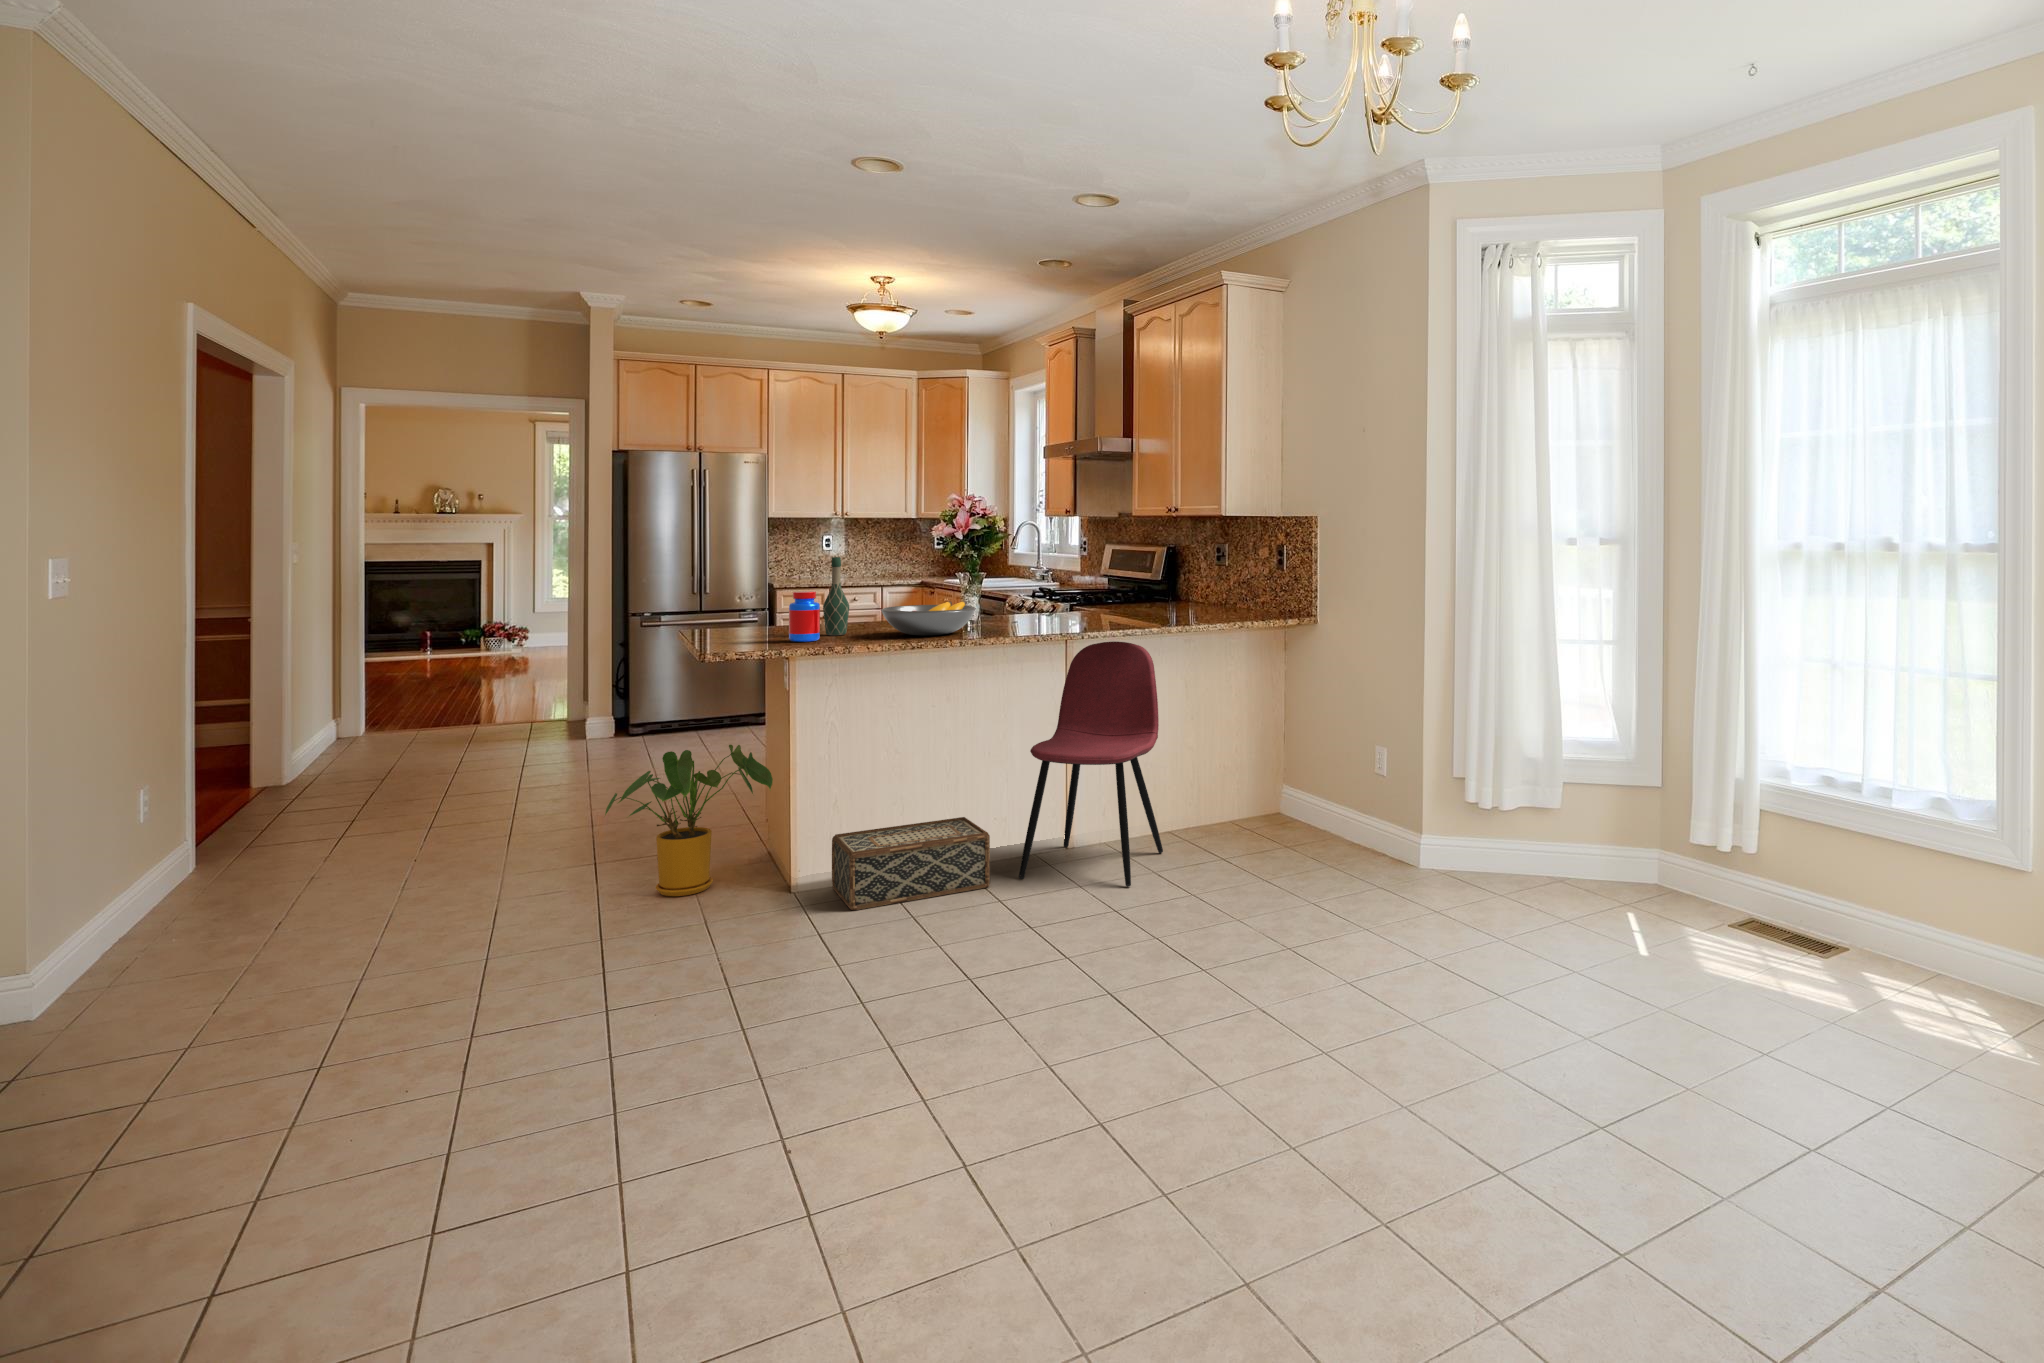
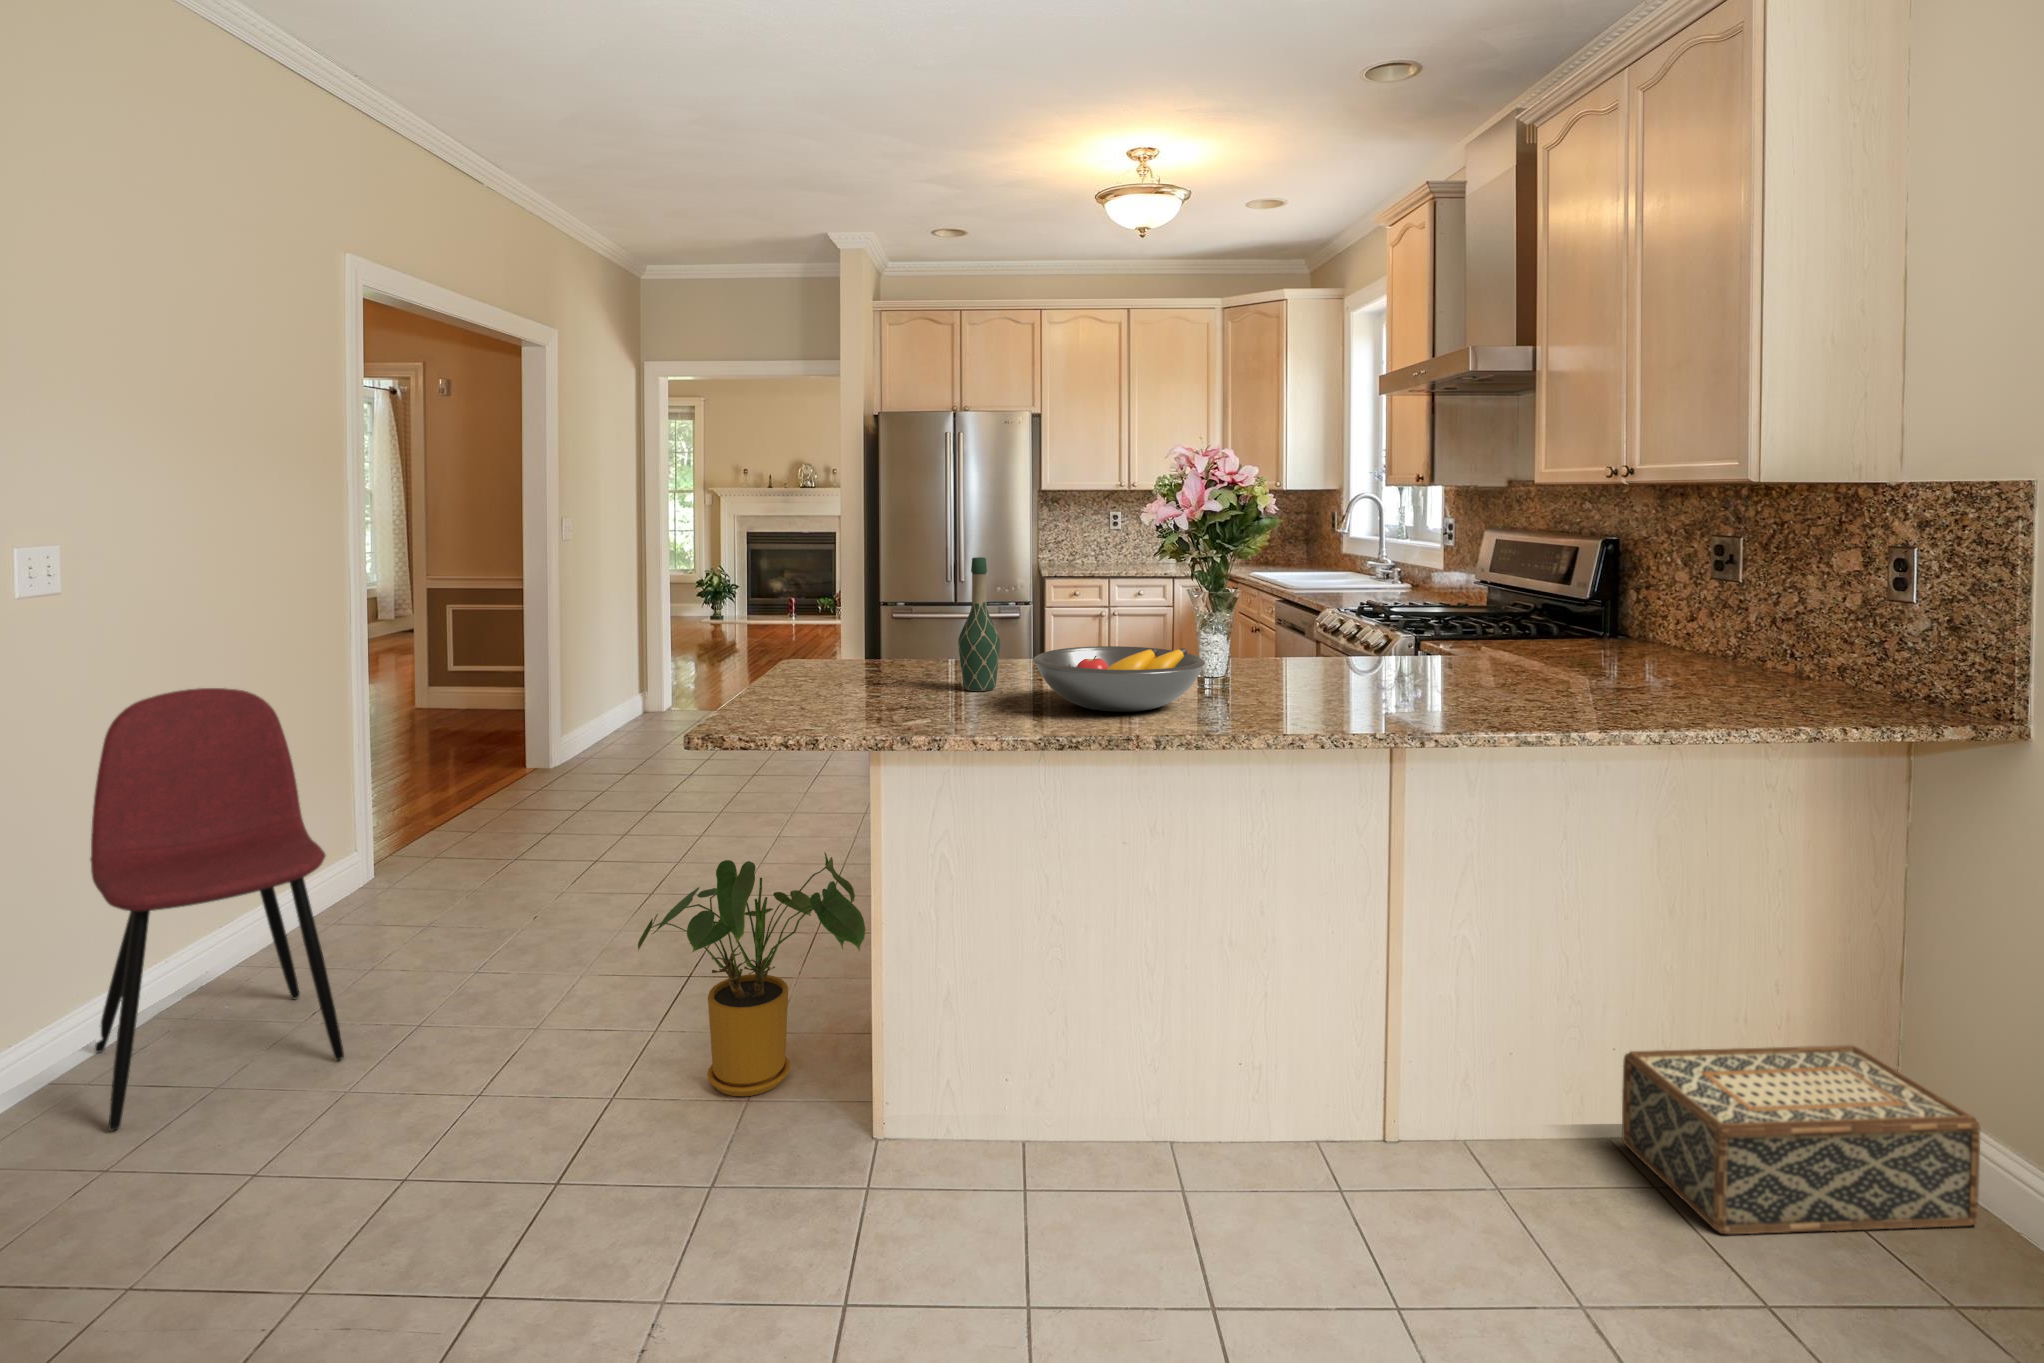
jar: present [789,591,820,642] -> none [884,617,934,707]
dining chair: present [1019,642,1163,887] -> present [90,688,344,1131]
woven basket: present [832,817,990,910] -> present [1622,1045,1980,1234]

